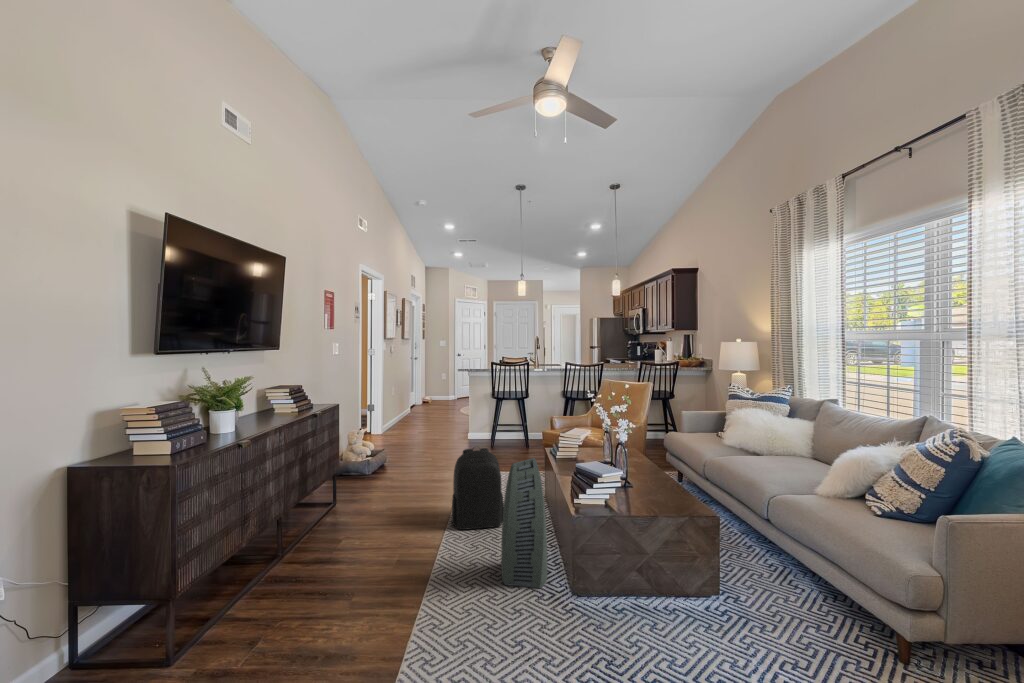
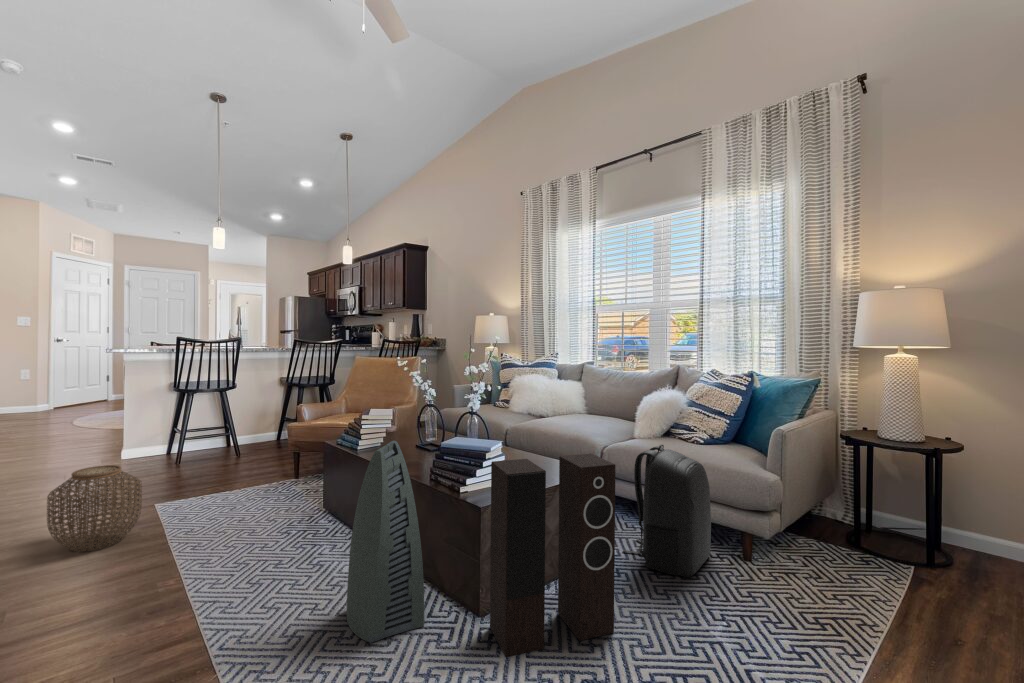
woven basket: none [411,443,451,490] -> present [47,465,142,552]
backpack: present [452,448,504,530] -> present [623,445,711,577]
speaker: none [567,486,663,649] -> present [490,453,616,657]

